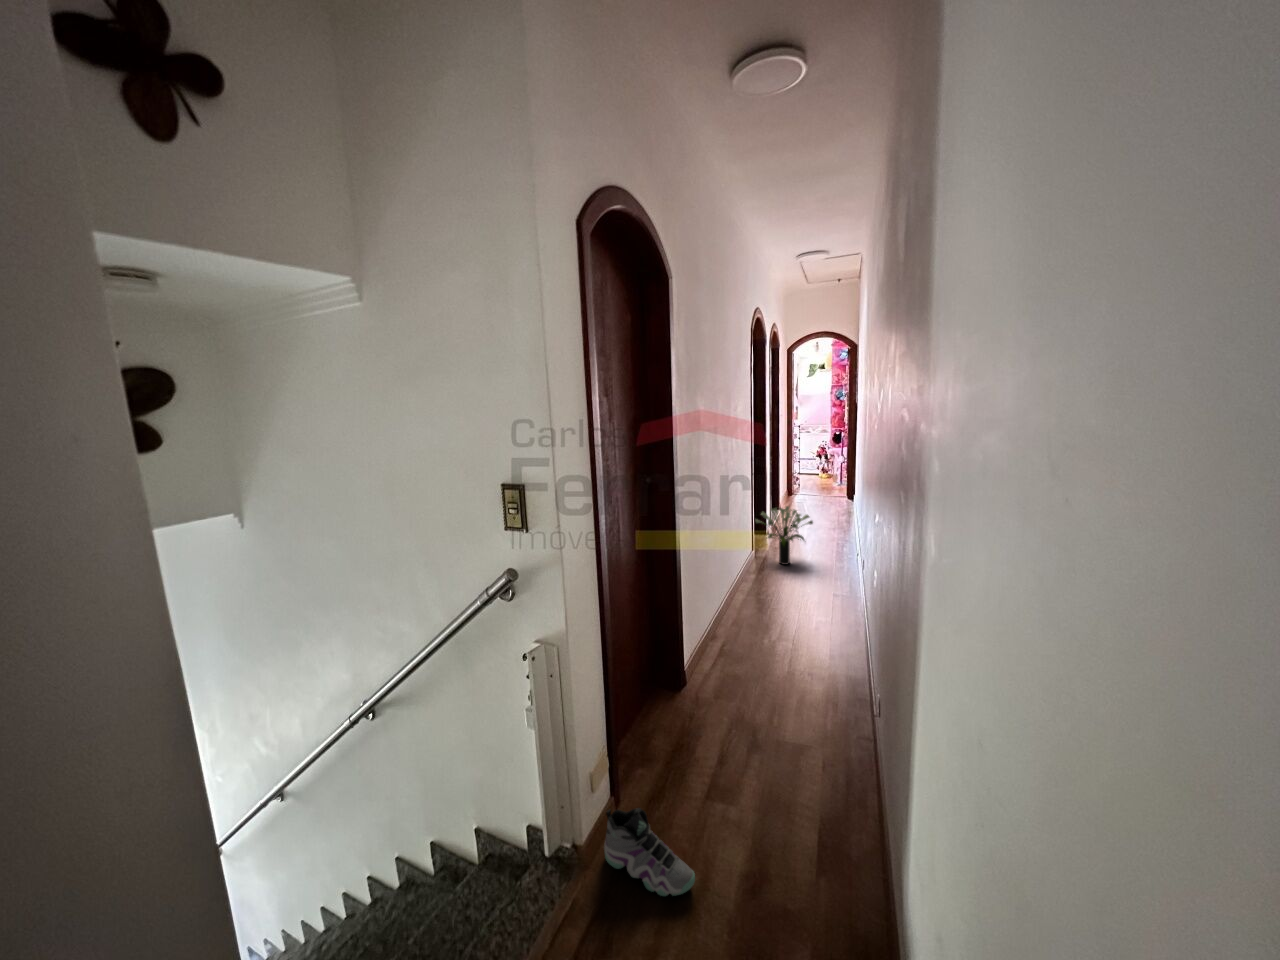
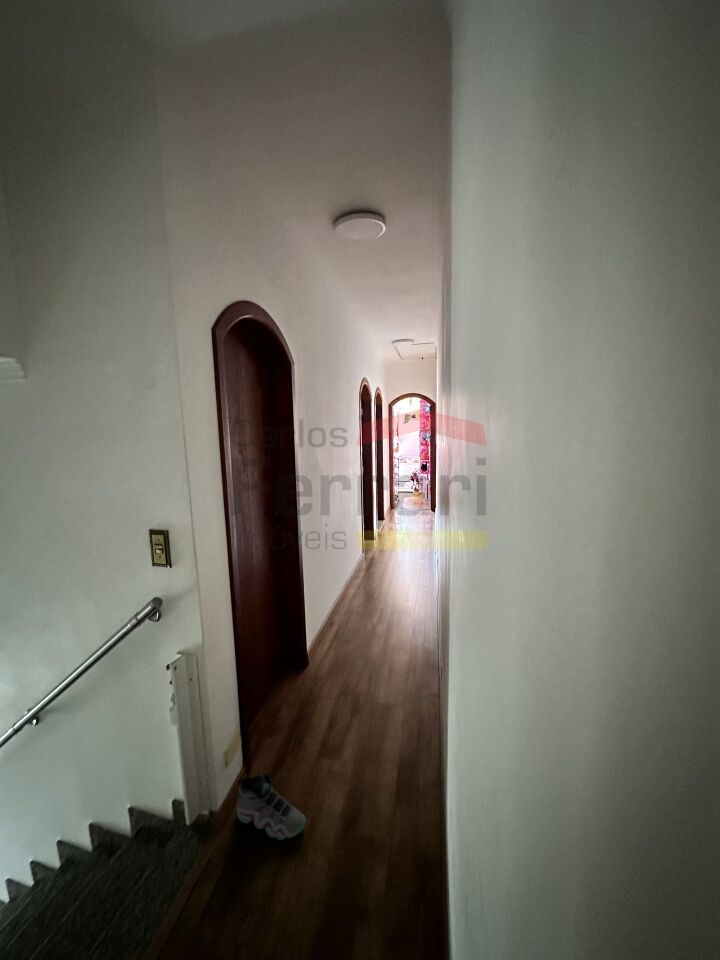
potted plant: present [755,506,813,565] -> none [364,521,405,564]

